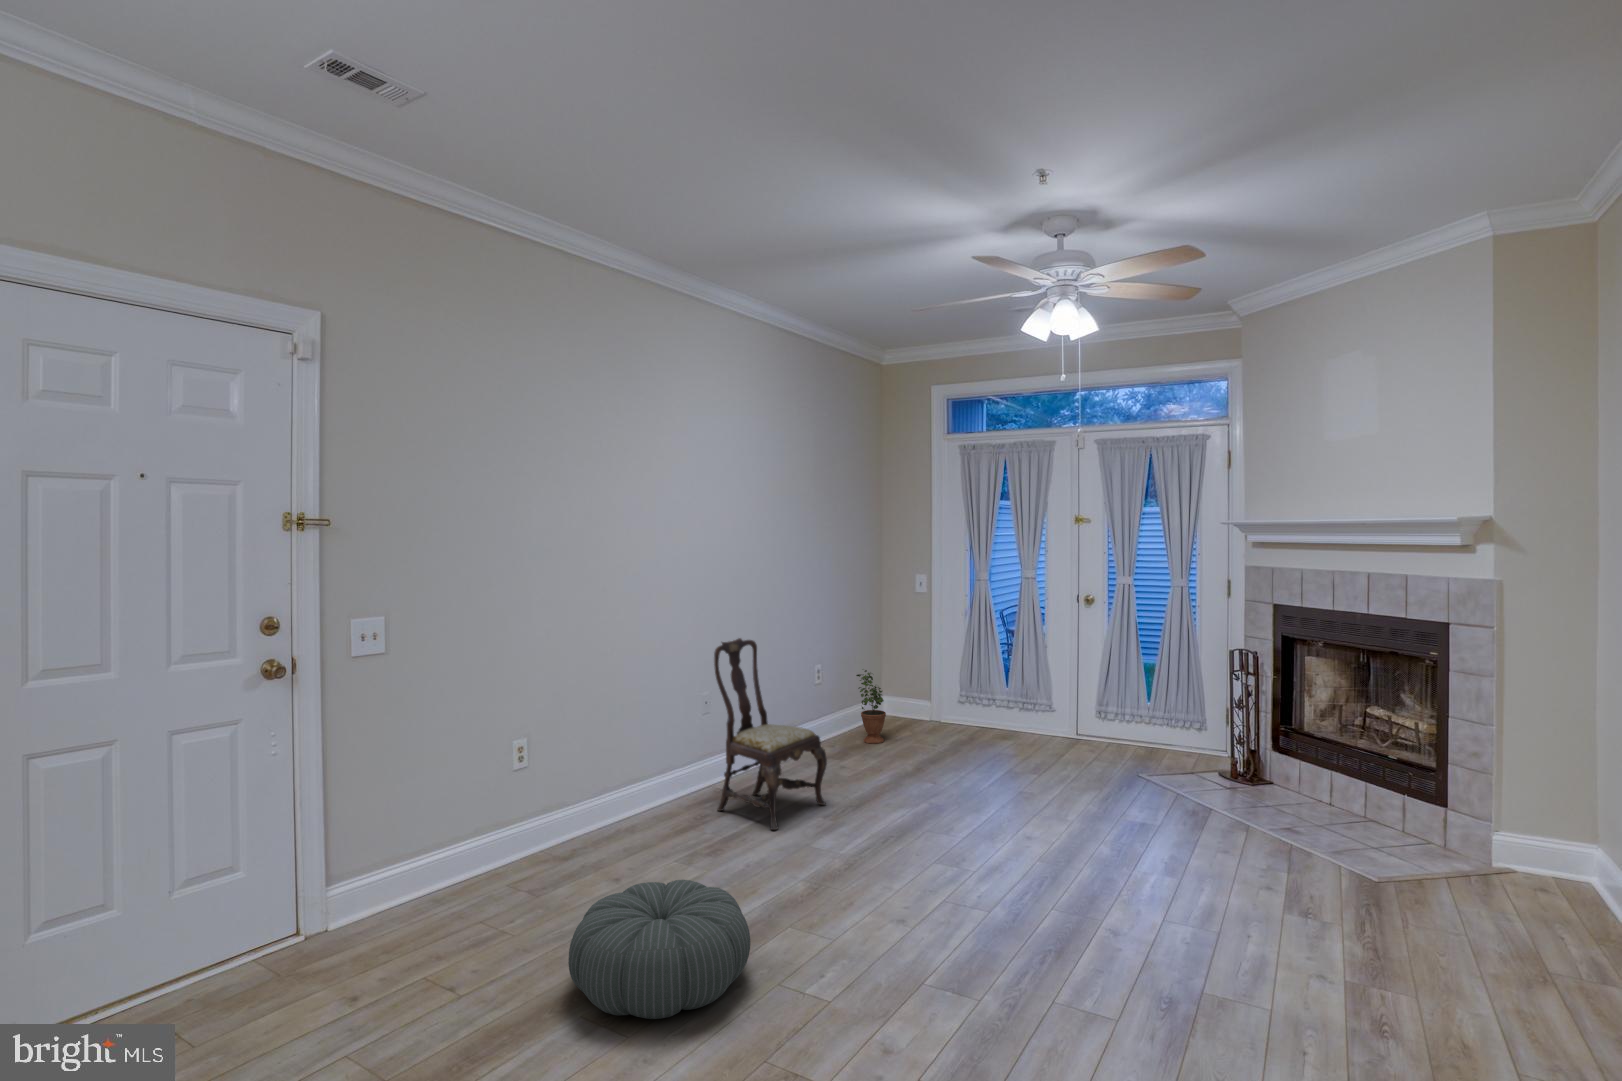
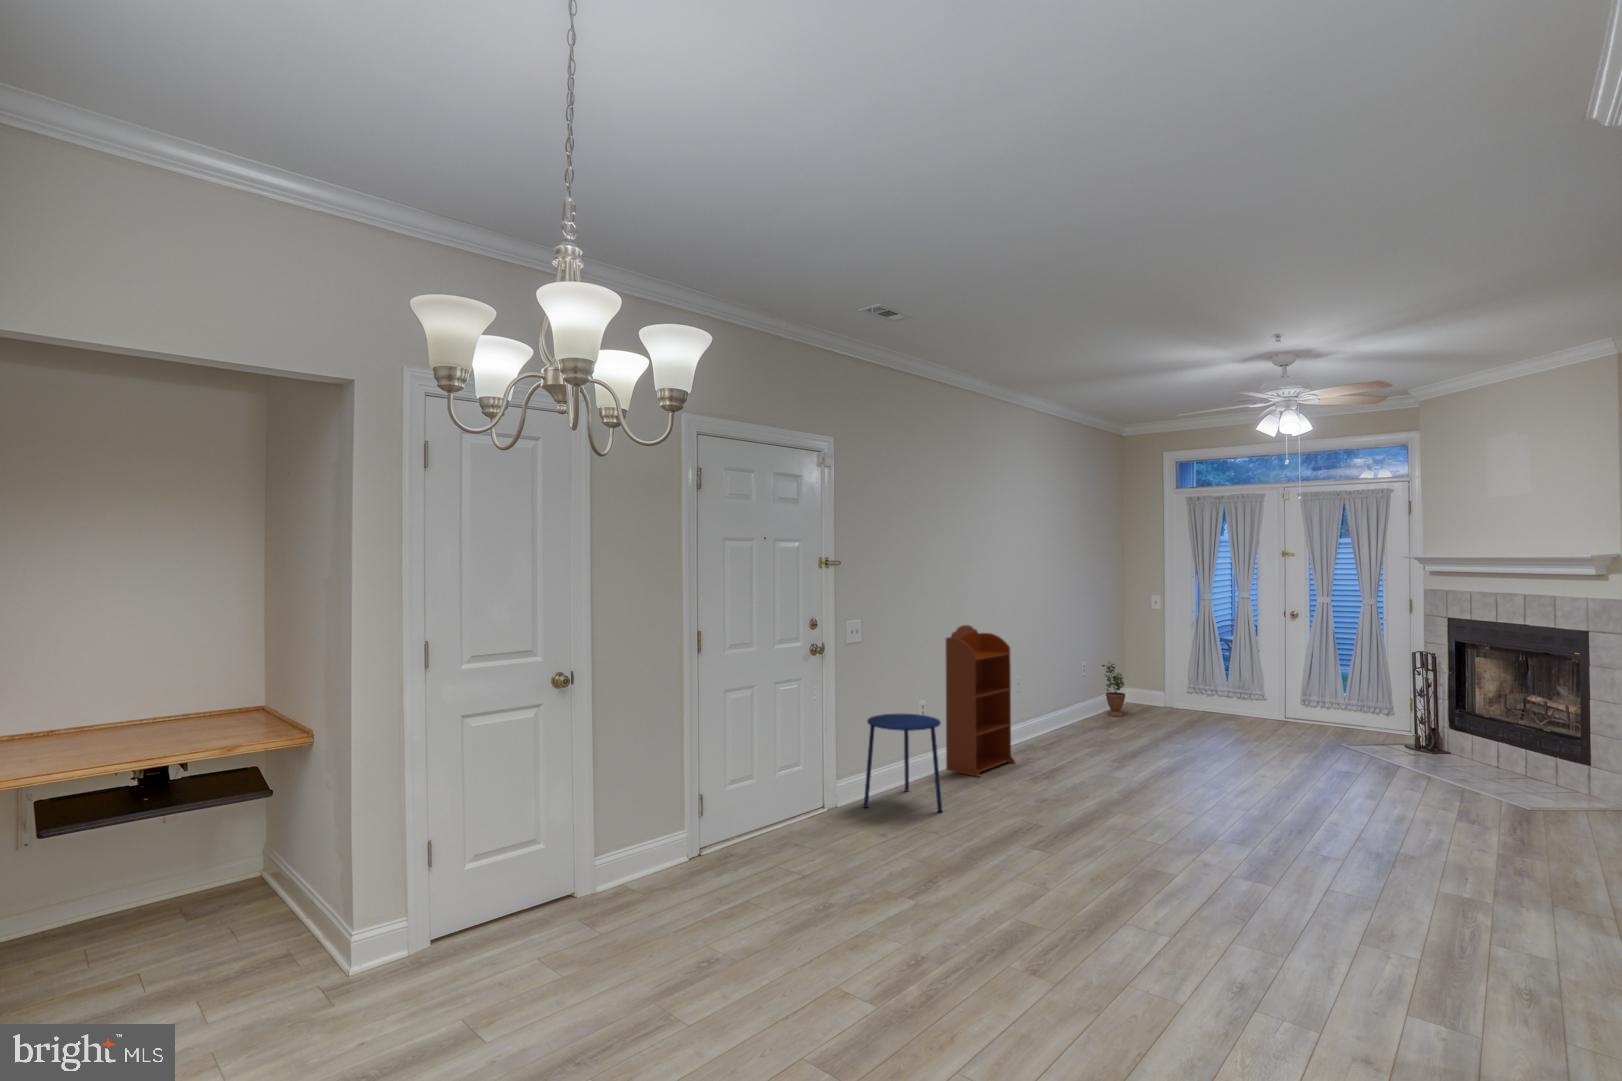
dining chair: present [714,638,827,830] -> none [1021,629,1099,756]
bookcase: none [558,645,685,896] -> present [945,625,1015,777]
side table: none [334,816,491,1011] -> present [864,713,942,812]
pouf: present [568,880,750,1019] -> none [990,759,1095,822]

